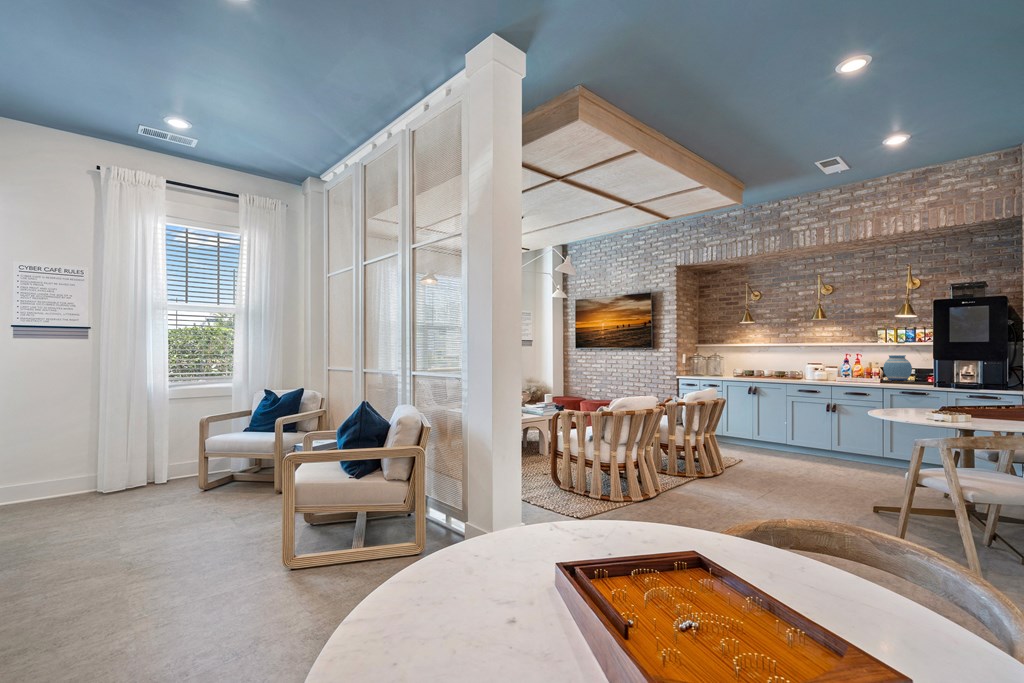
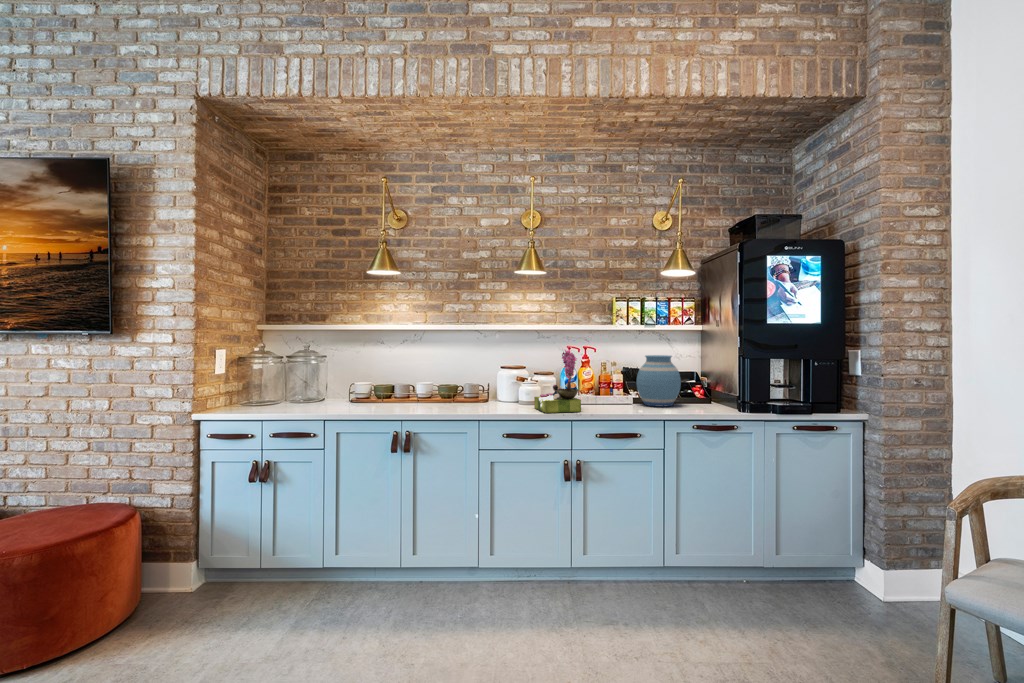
flower arrangement: none [819,352,844,380] -> present [534,350,581,413]

